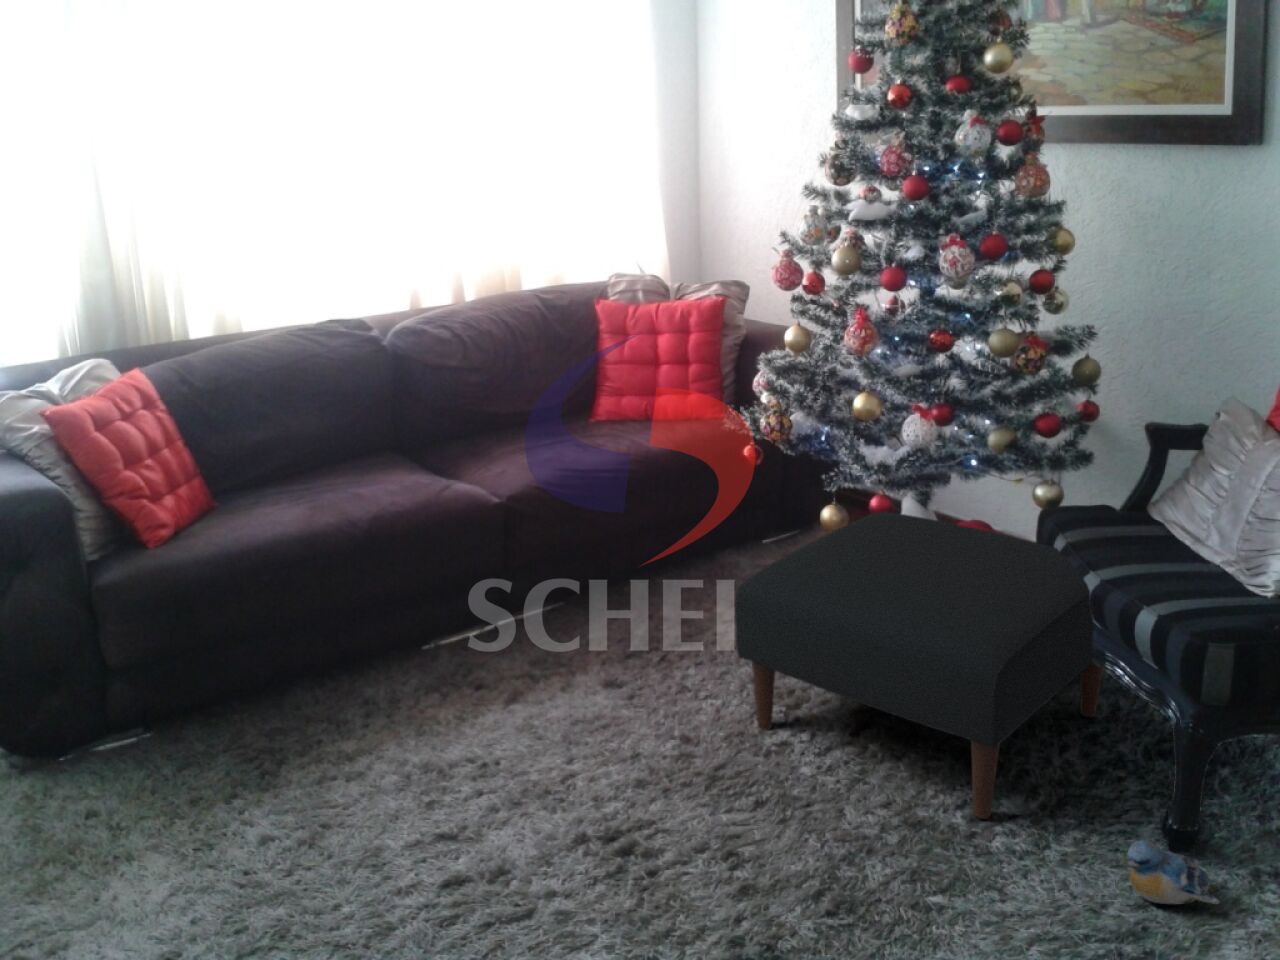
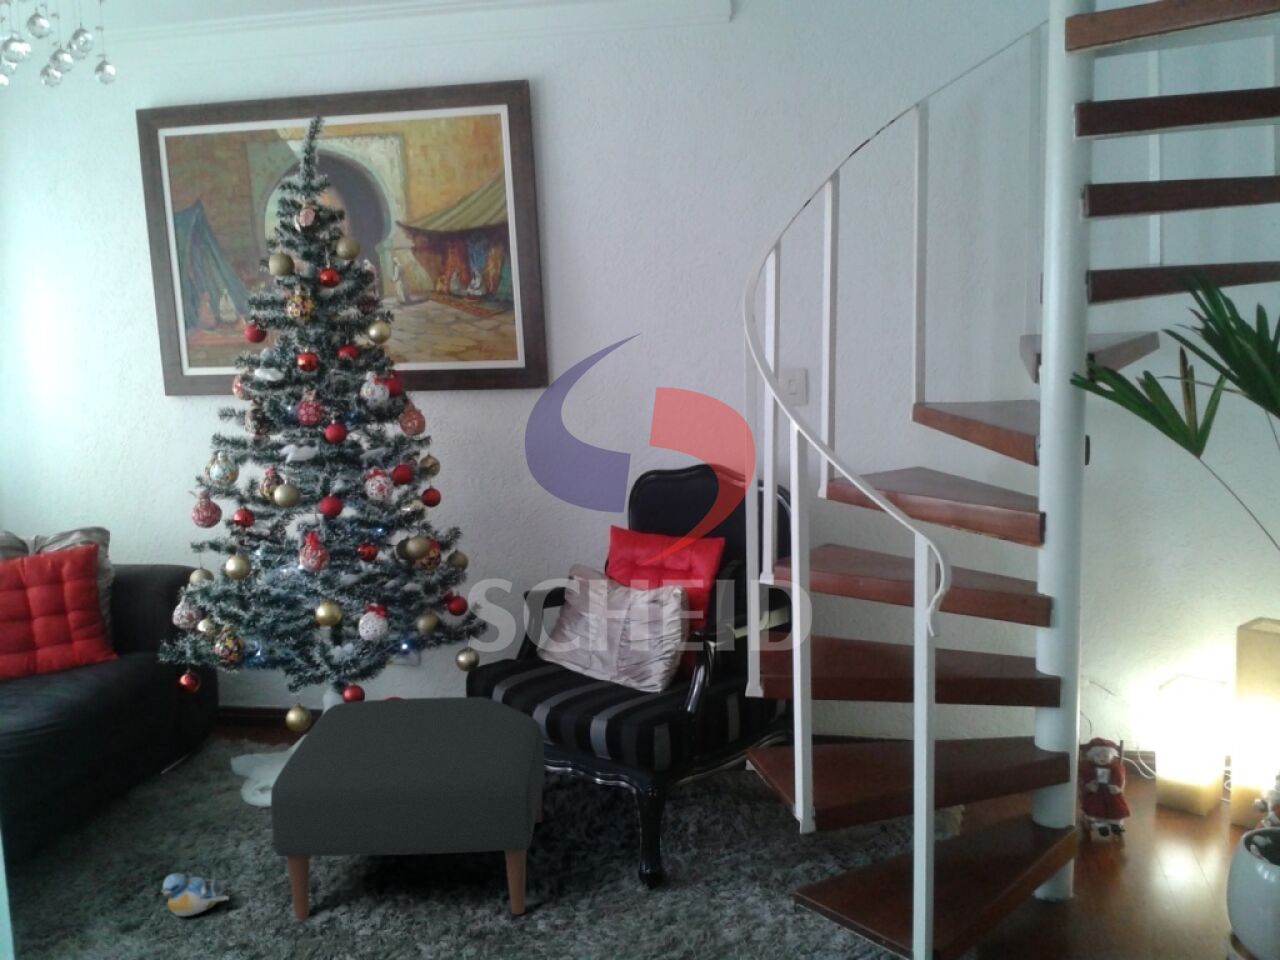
plush toy: present [1124,840,1219,904] -> present [161,873,229,916]

